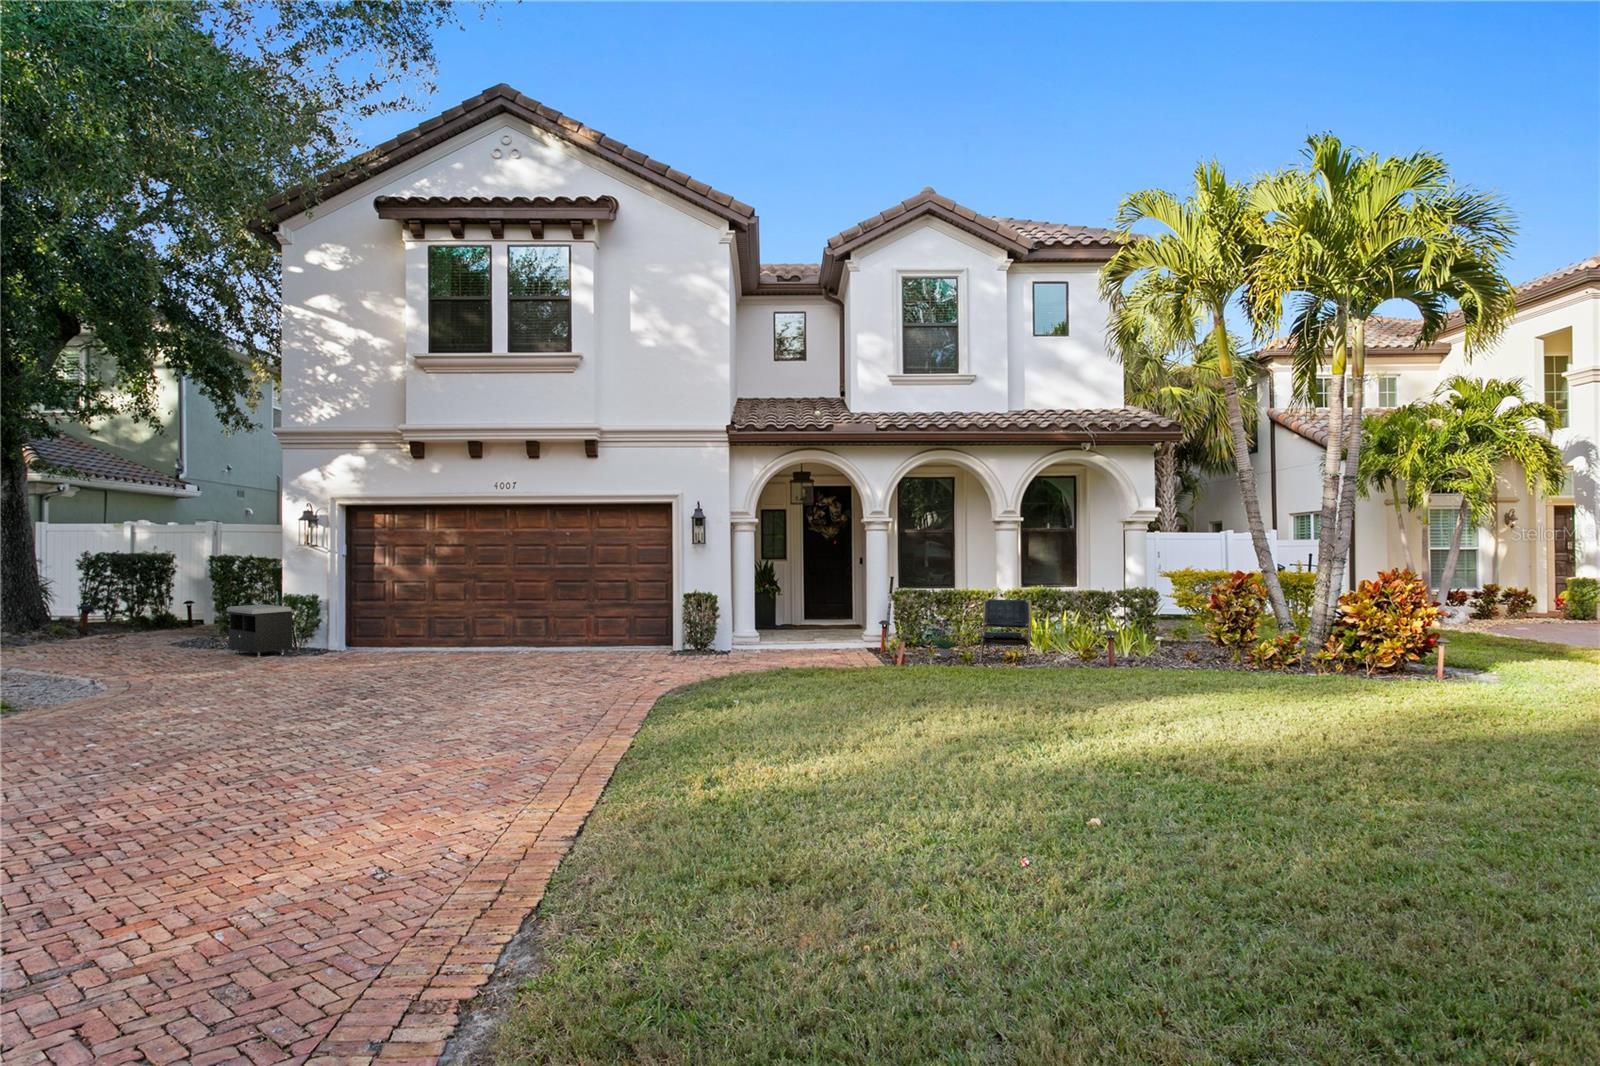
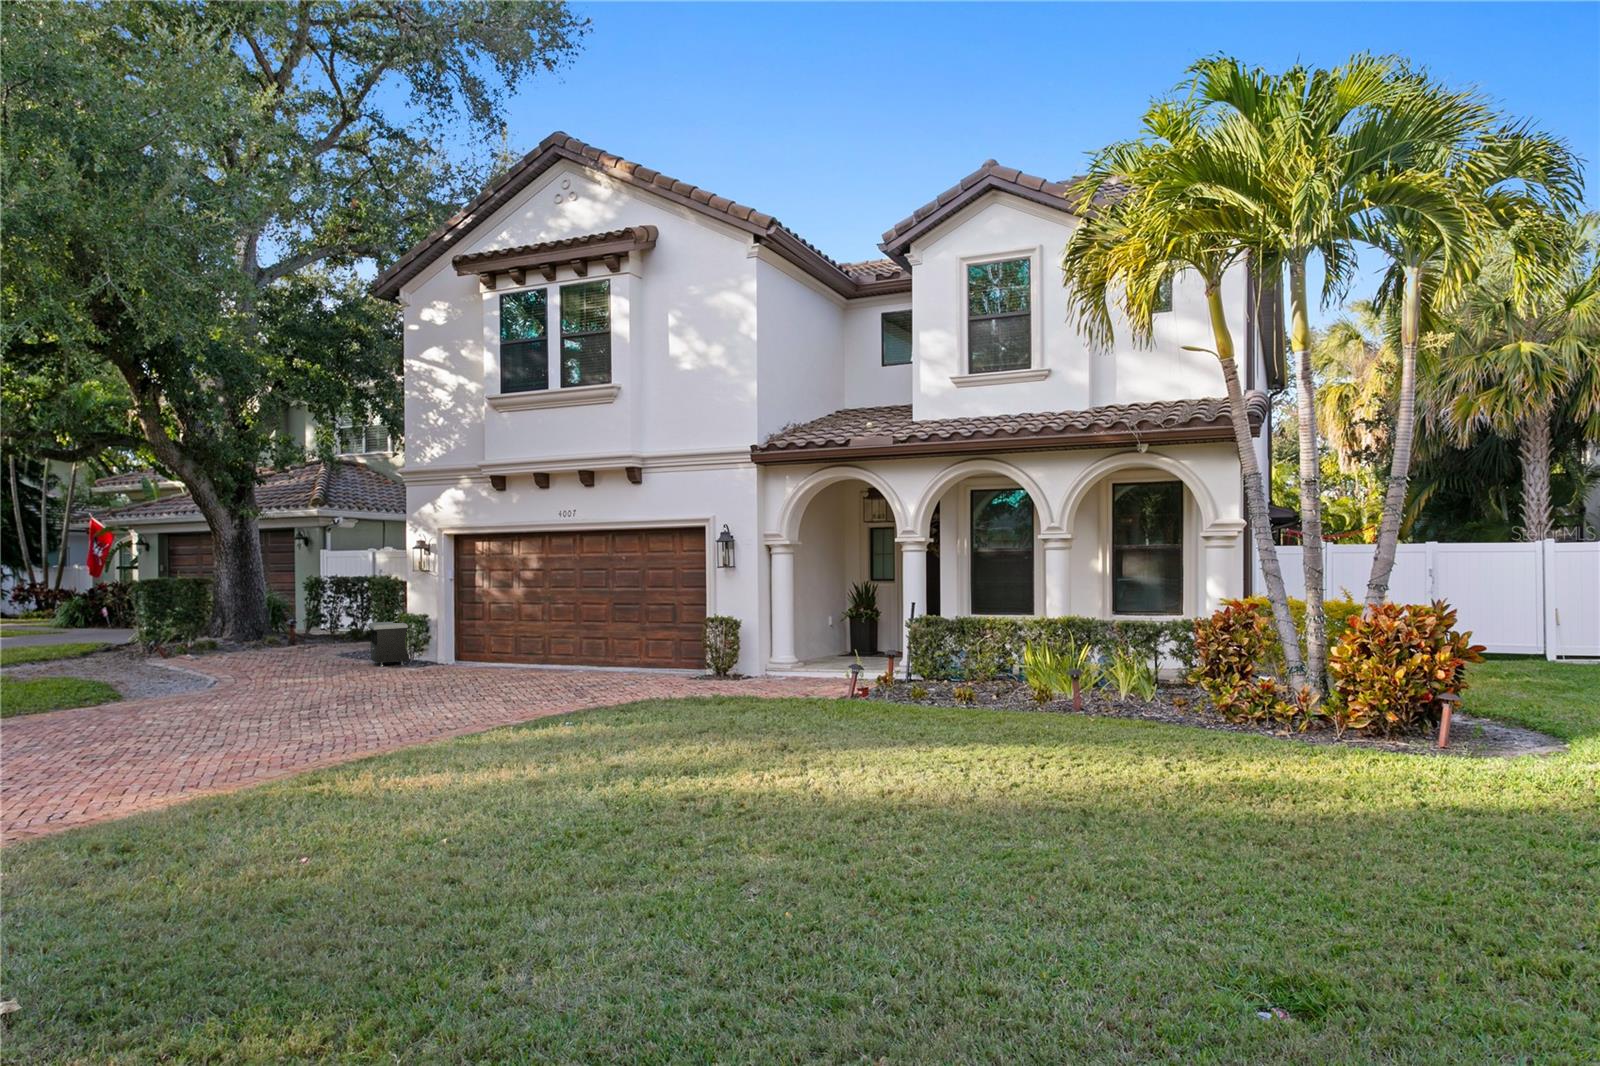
lounge chair: present [979,599,1032,663] -> none [926,628,1003,701]
potted plant: present [931,620,957,658] -> none [893,649,923,692]

